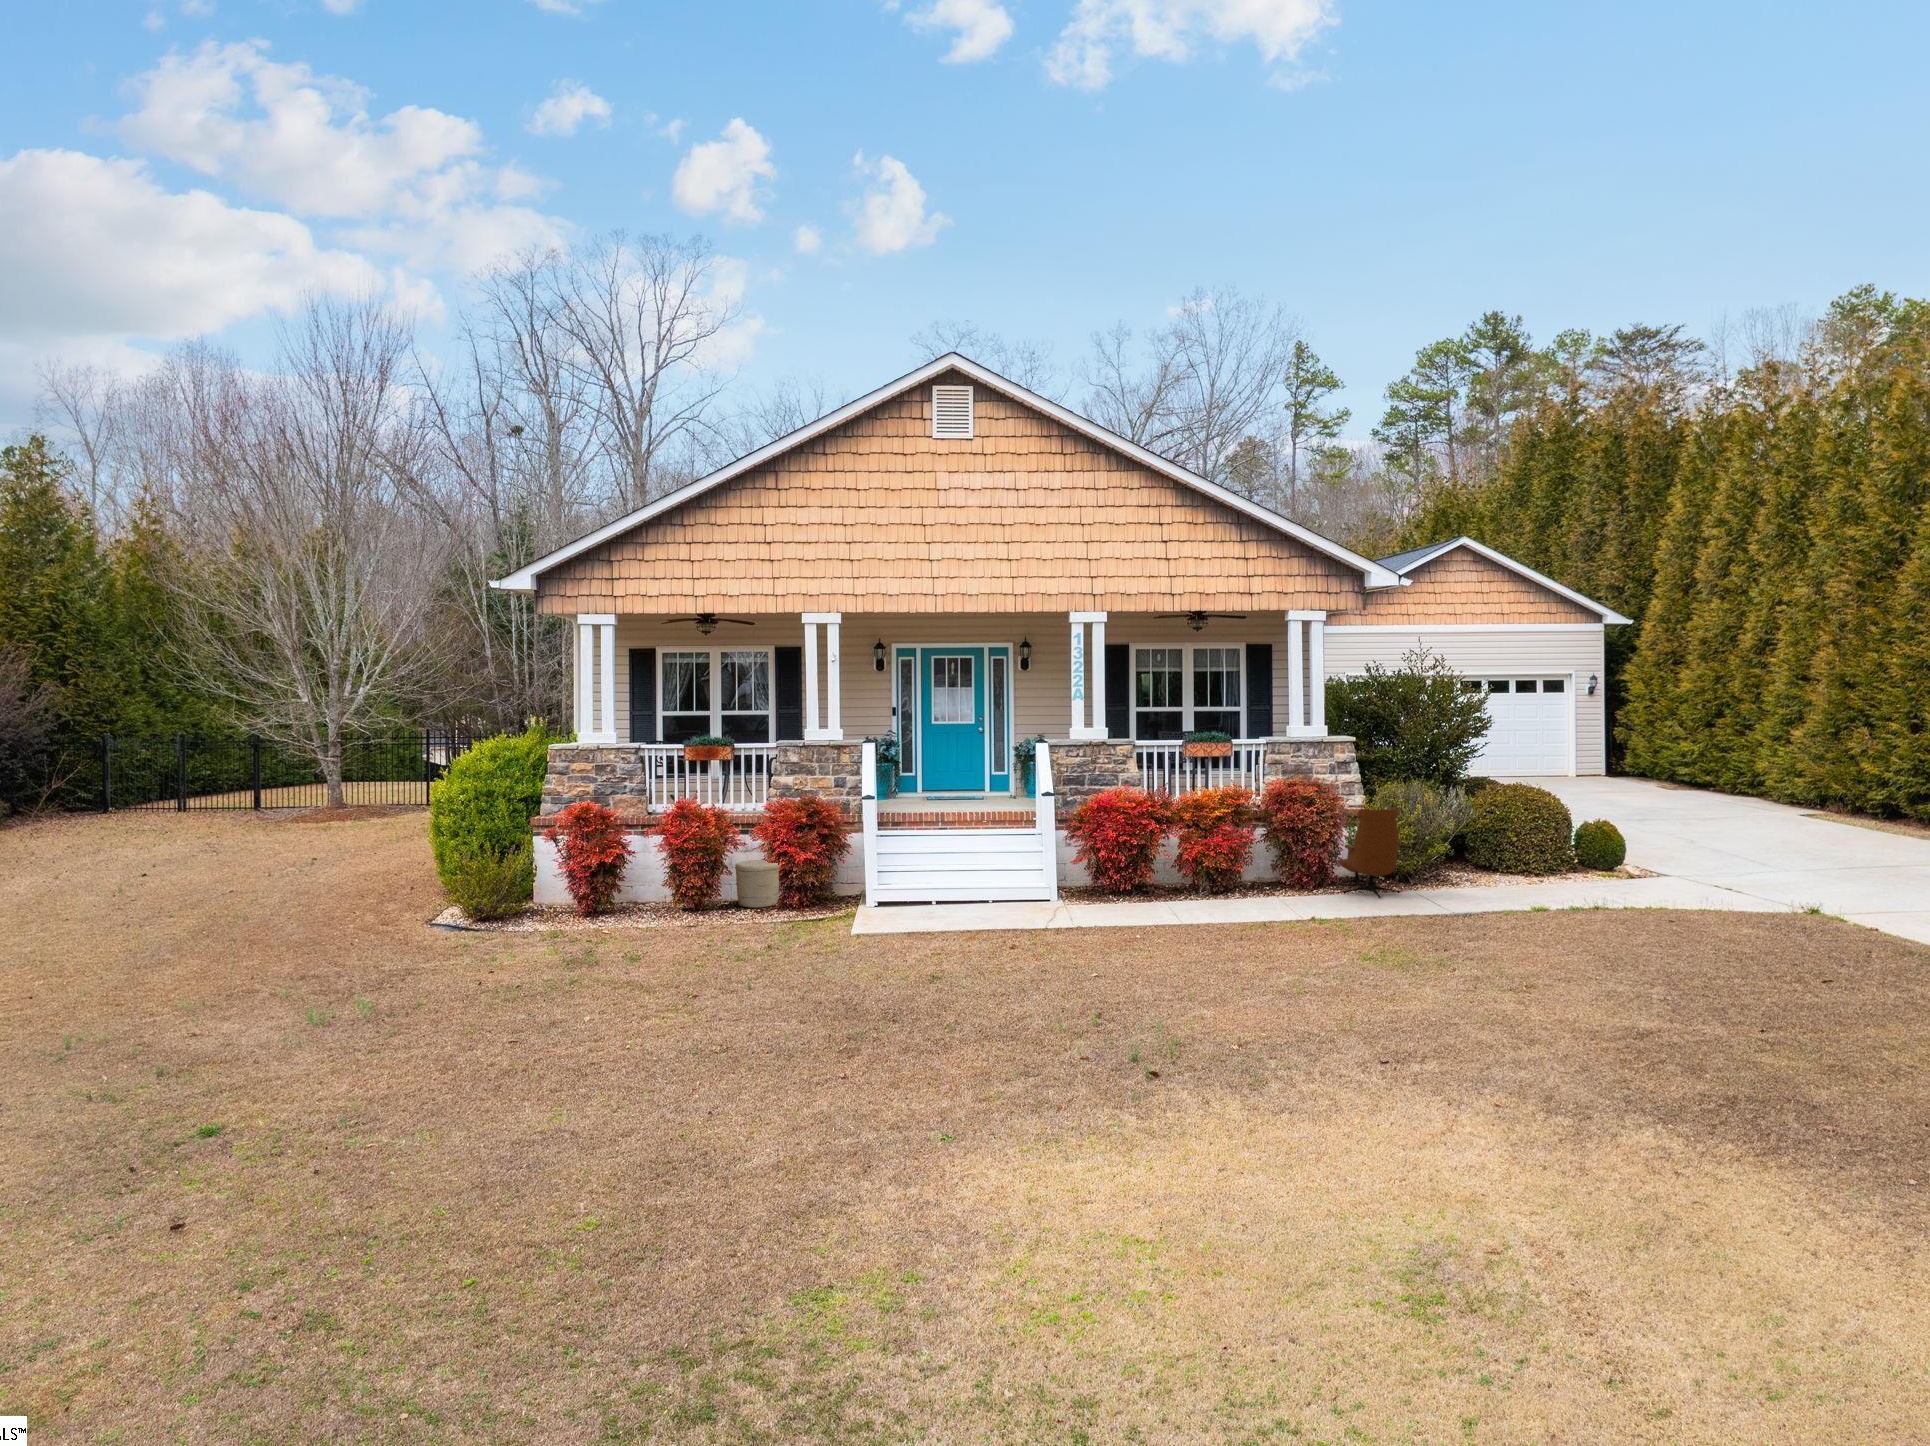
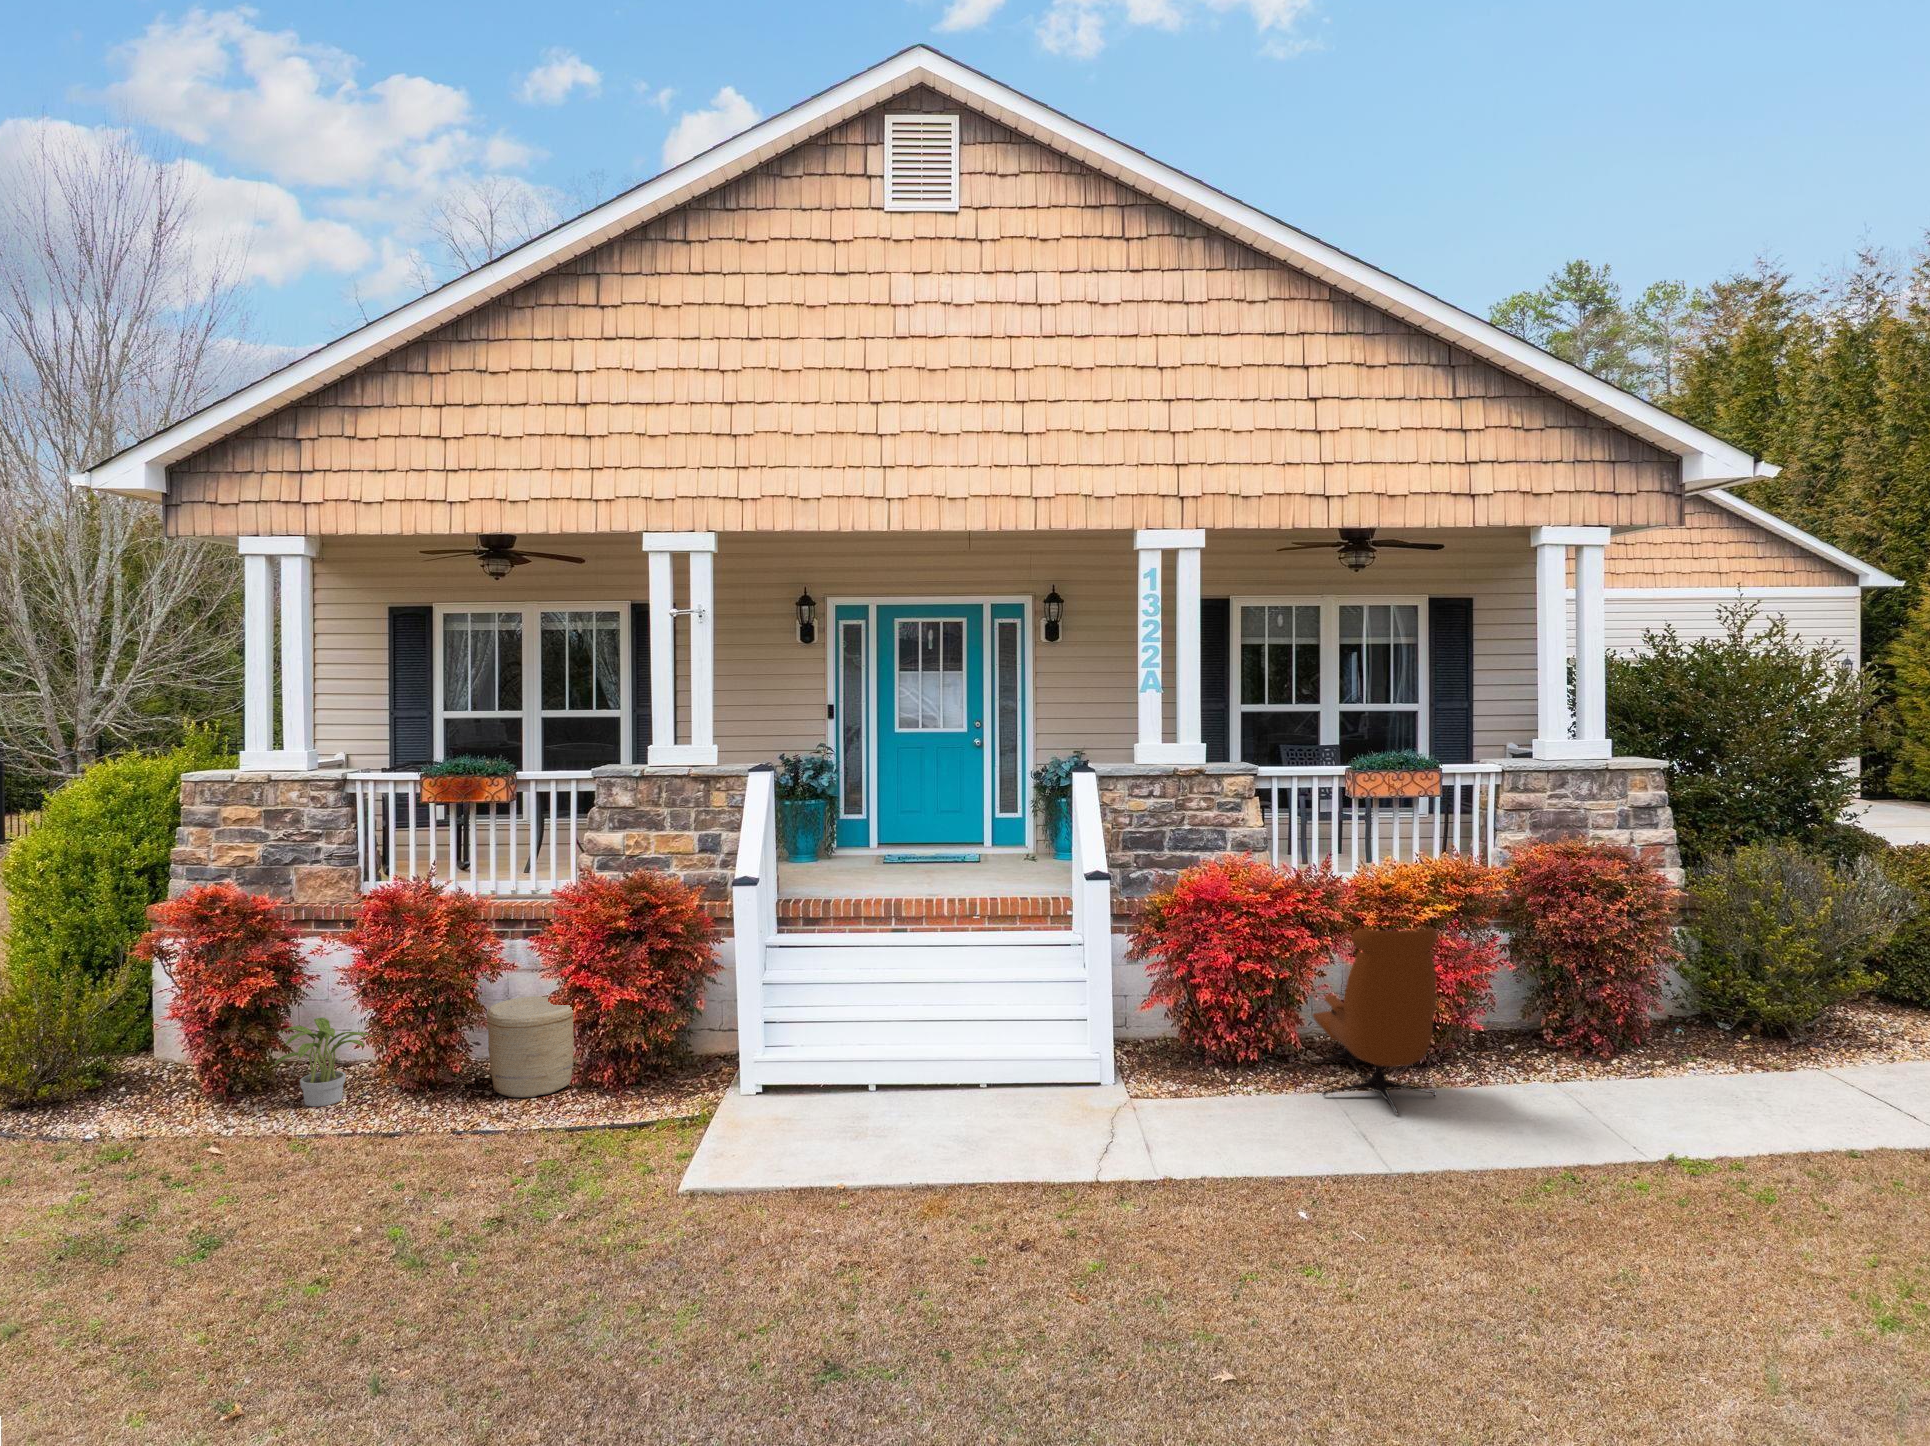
lounge chair: present [1338,809,1400,898] -> present [1311,928,1439,1114]
potted plant: none [630,869,677,912] -> present [273,1018,374,1106]

